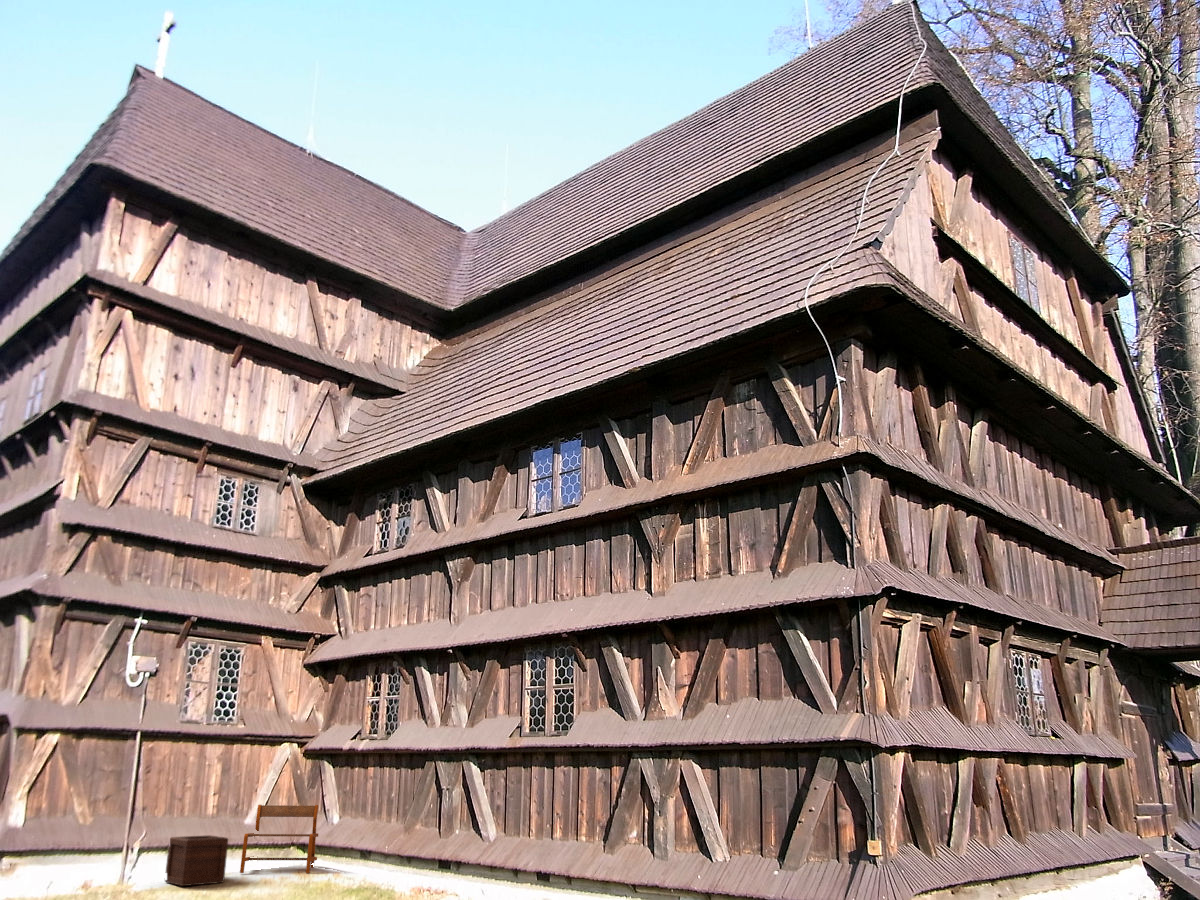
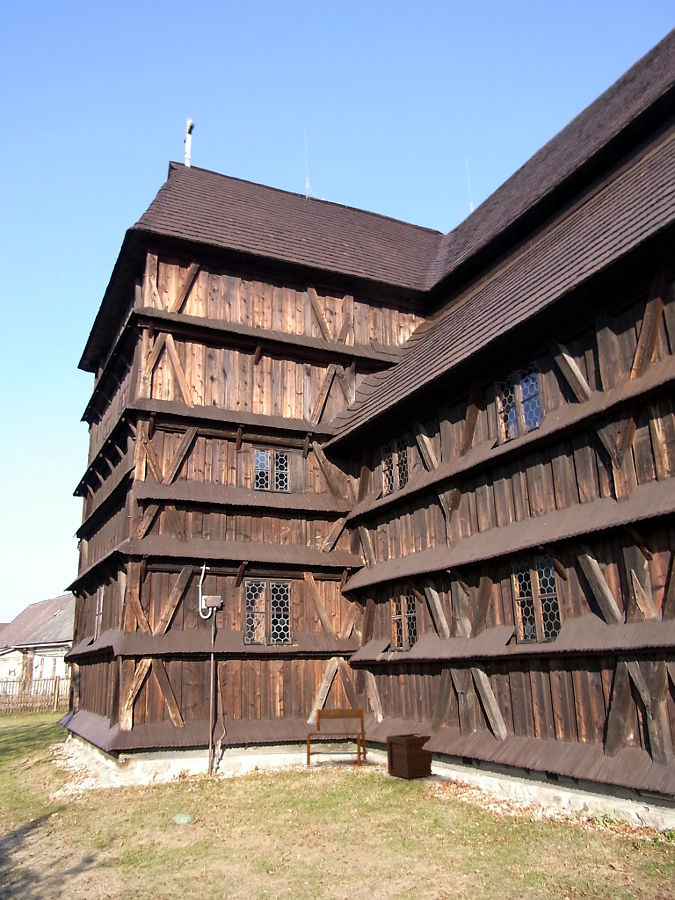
wooden crate: present [165,835,228,886] -> present [386,734,437,778]

